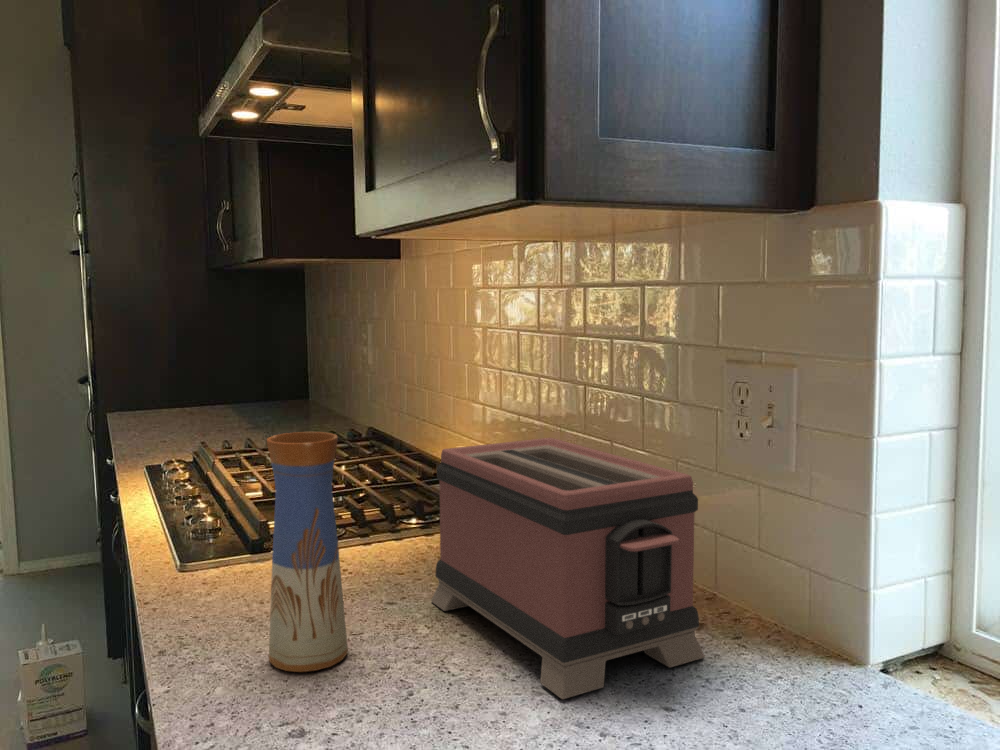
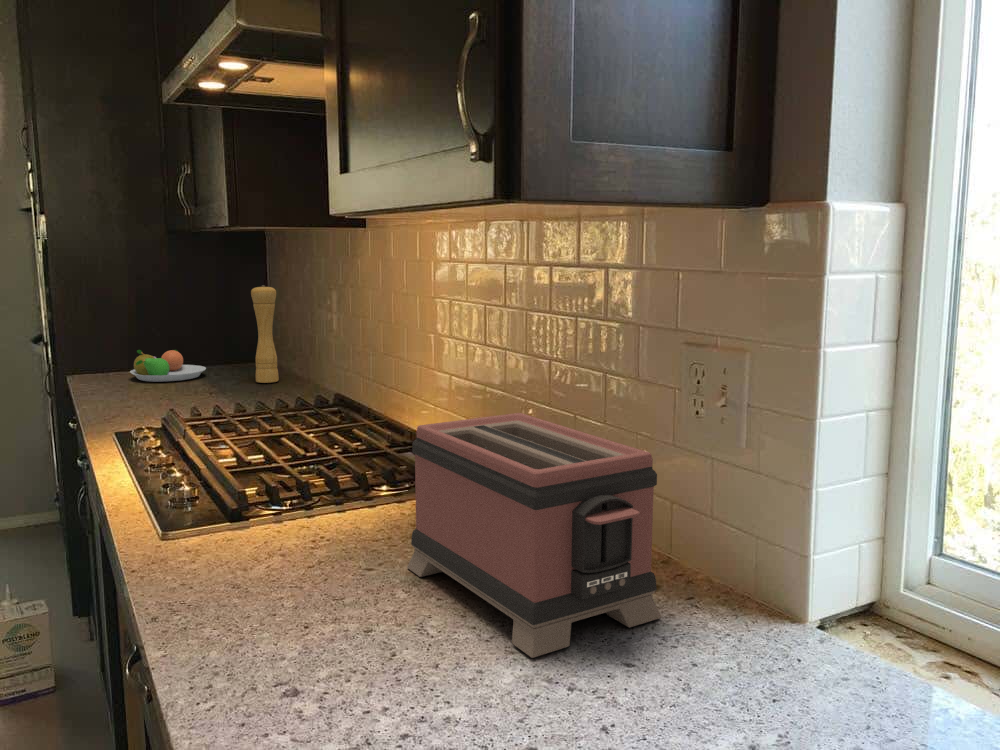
pepper mill: none [288,323,314,420] -> present [251,285,279,383]
fruit bowl: none [168,388,243,419] -> present [130,350,206,382]
vase: present [267,432,348,672] -> none [254,412,332,636]

